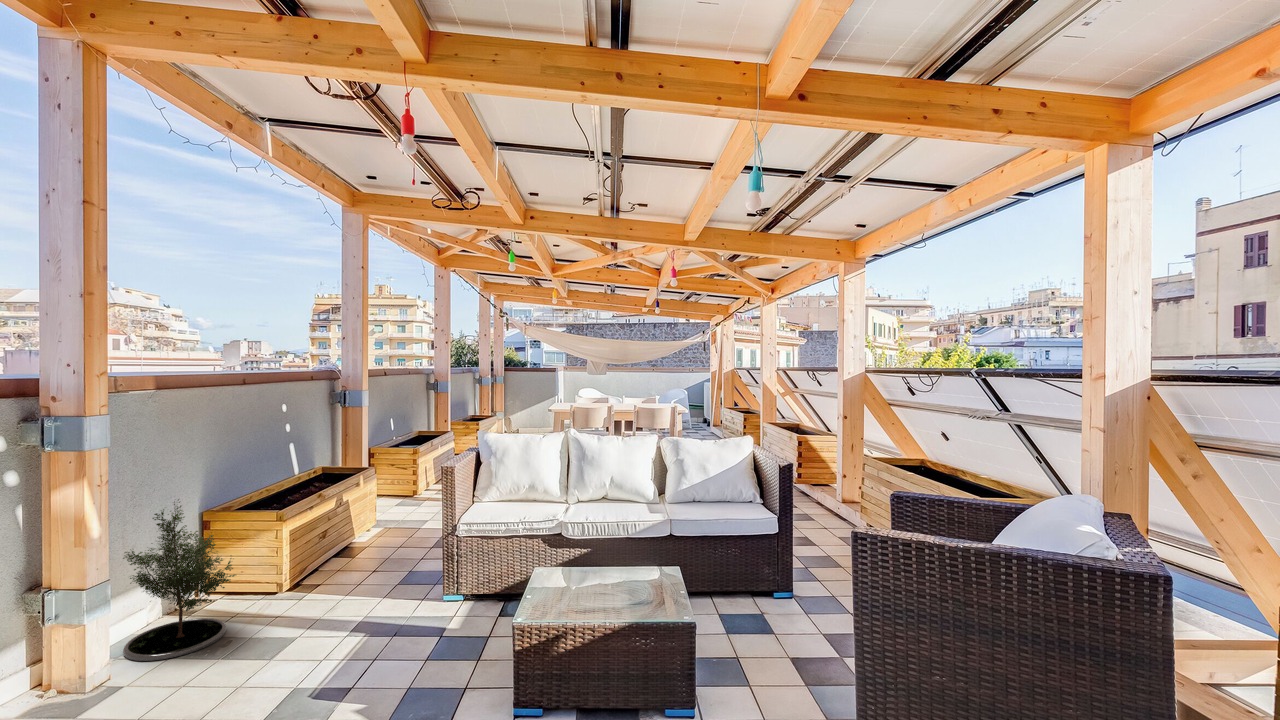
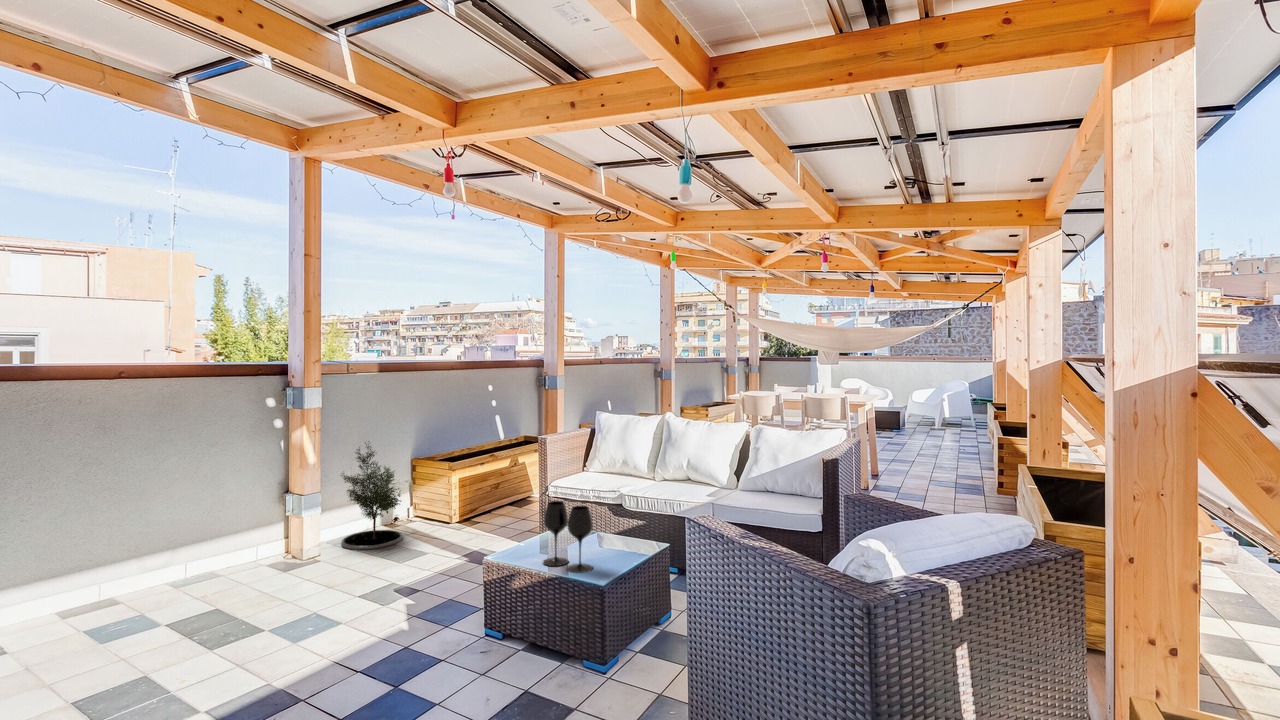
wine glass: none [588,543,650,616] -> present [543,501,593,573]

